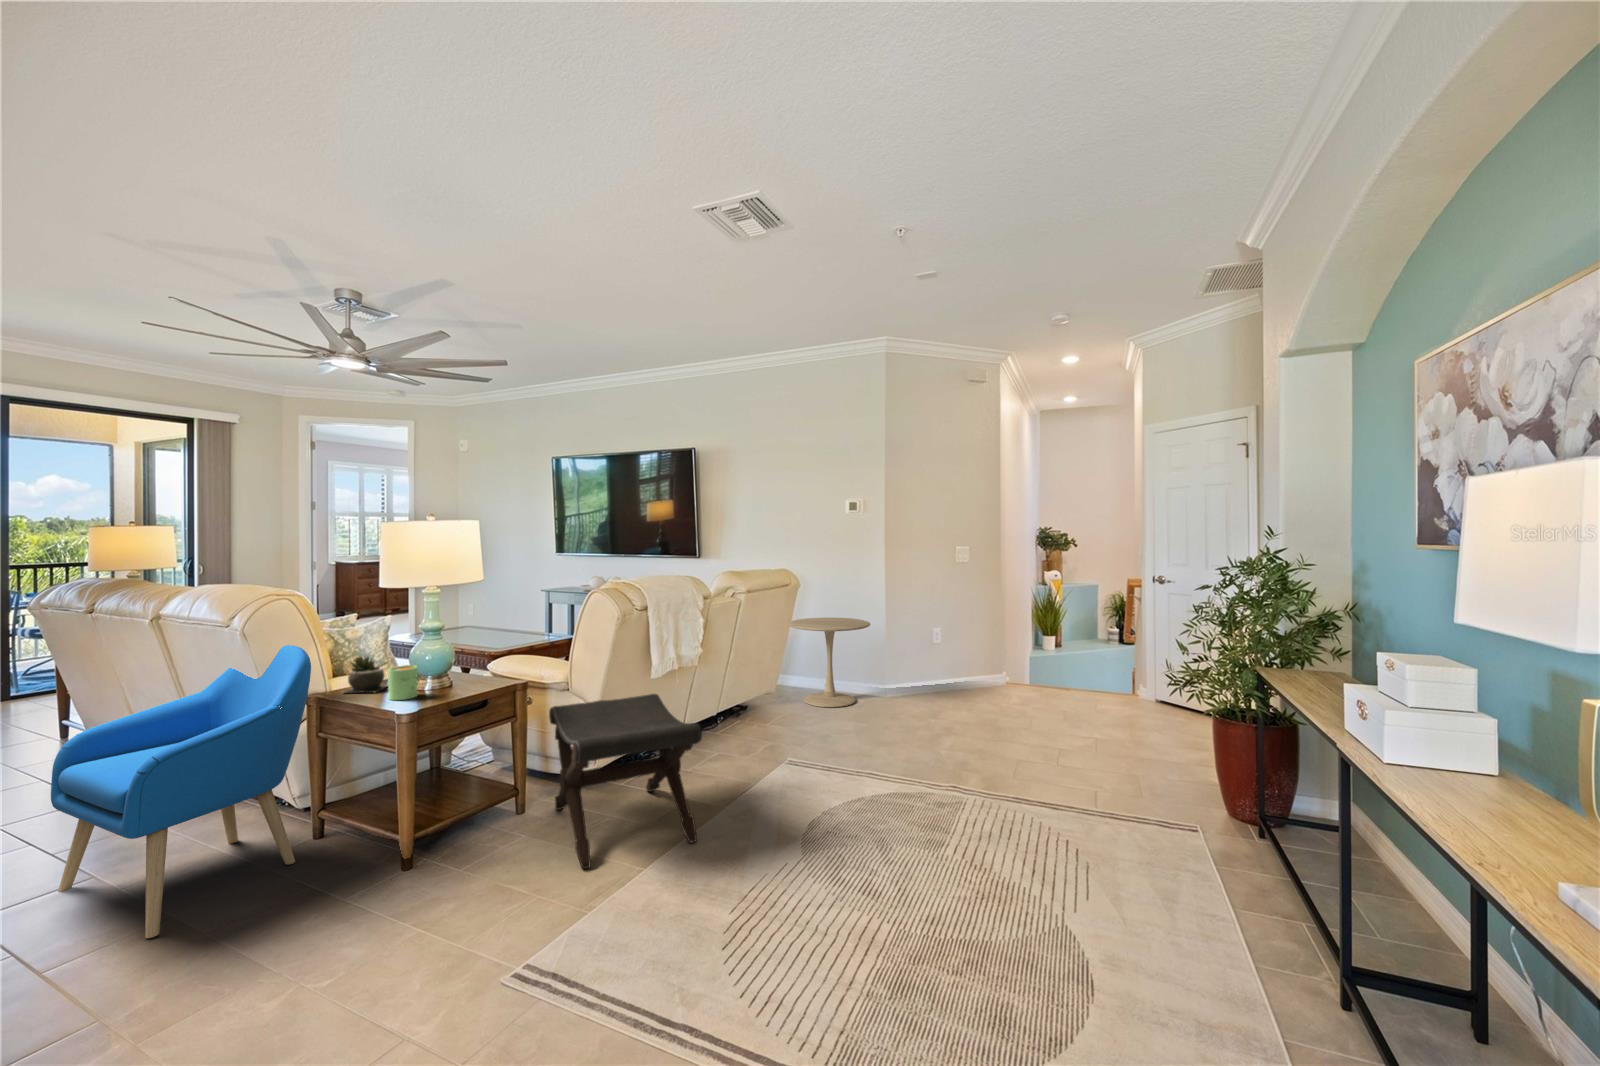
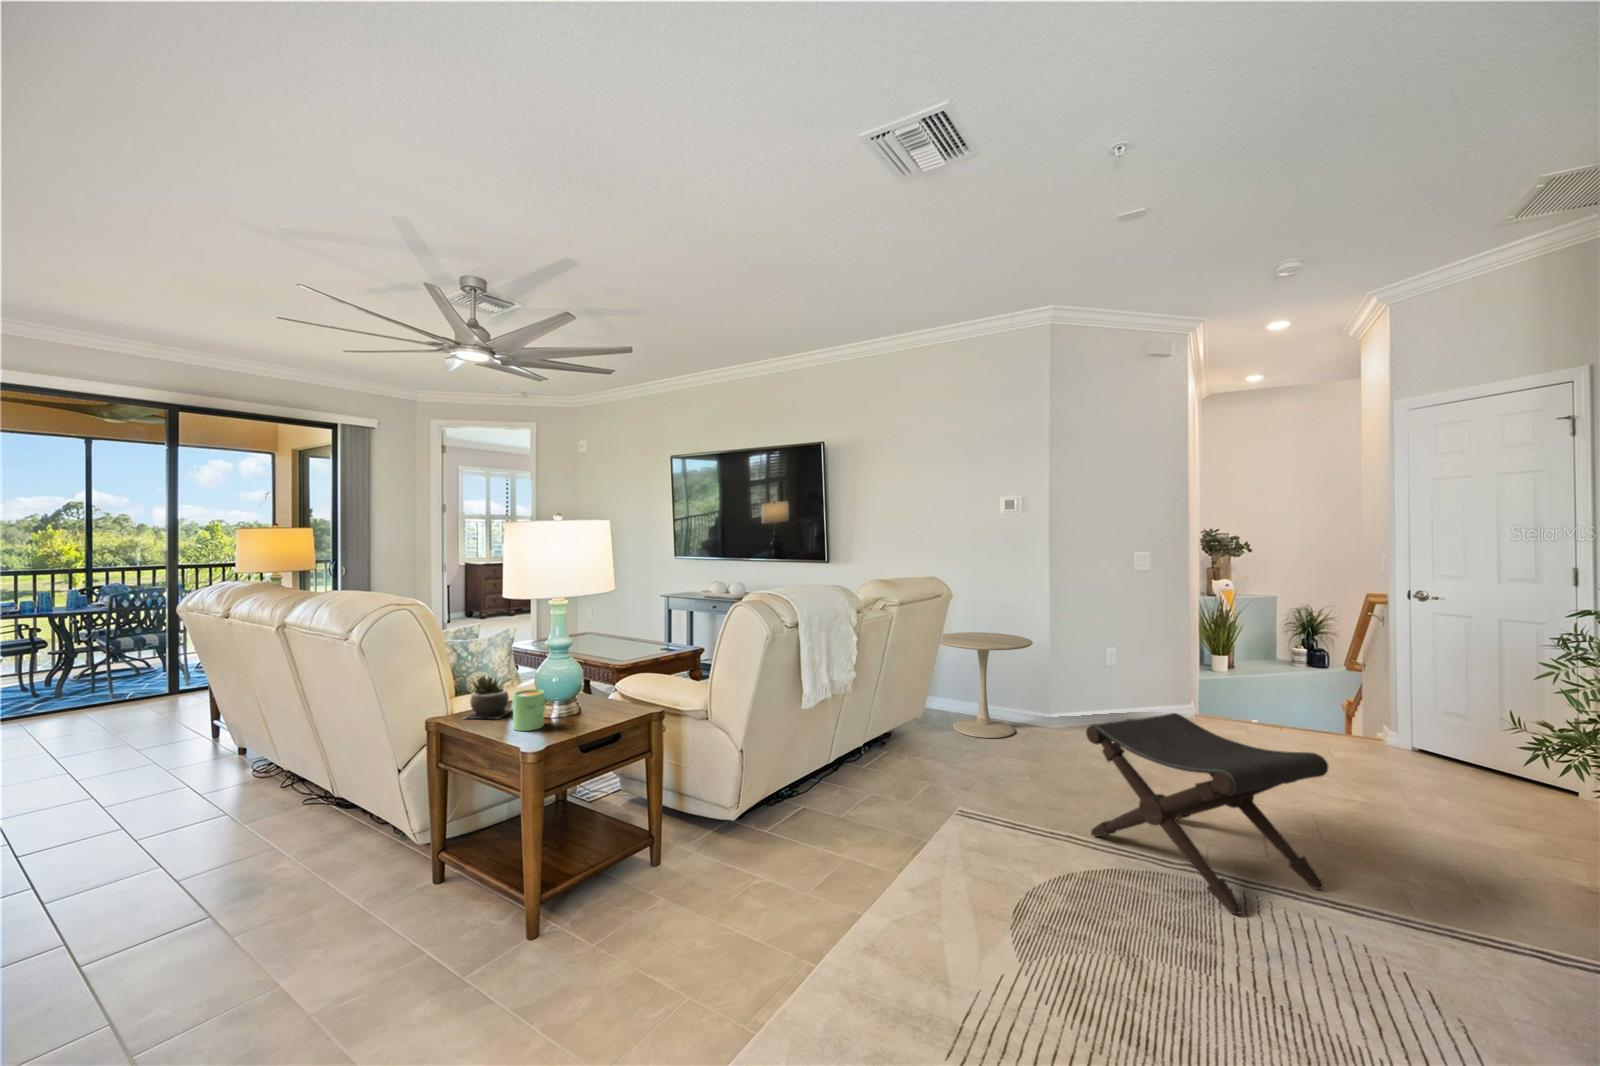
armchair: present [51,645,311,938] -> none [166,662,431,1013]
footstool: present [549,694,702,869] -> present [1086,713,1329,914]

